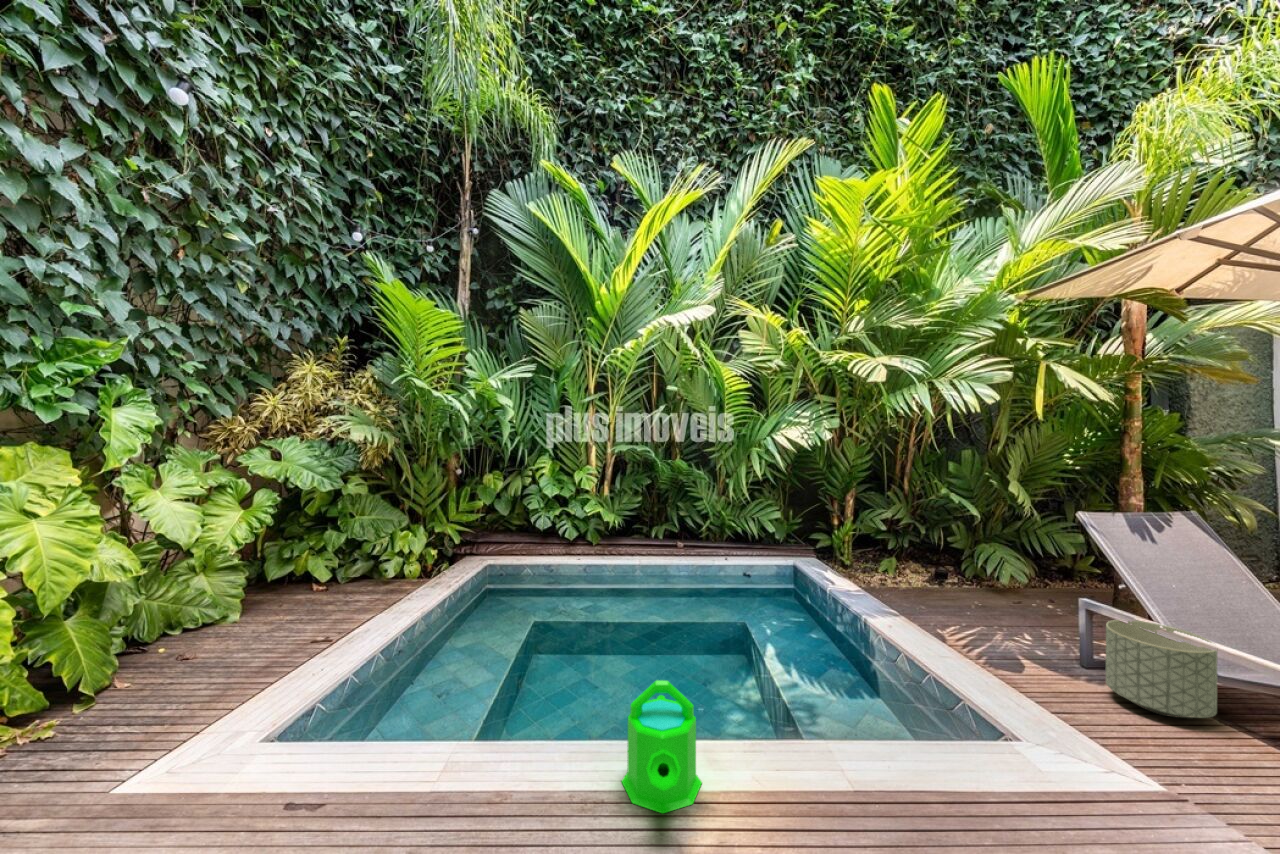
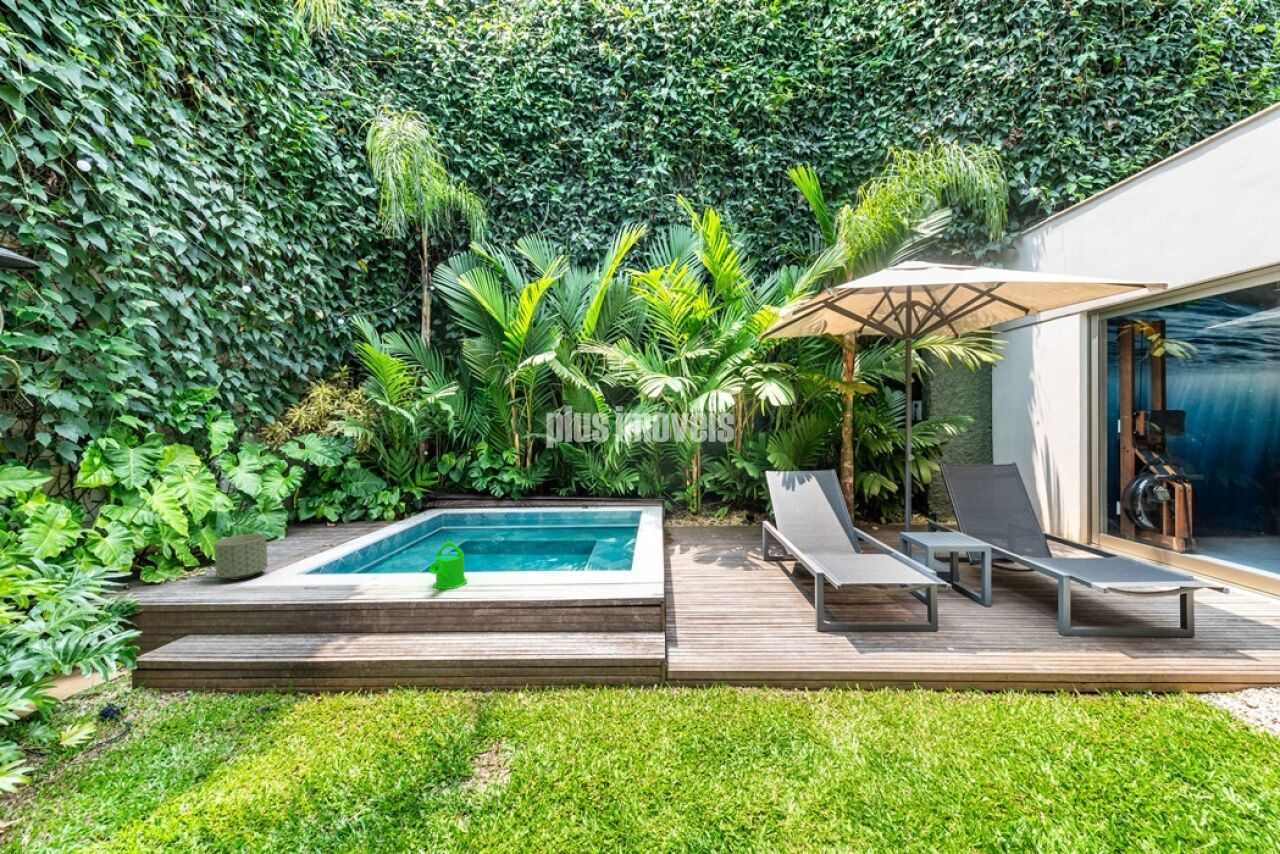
planter: present [1106,620,1218,718] -> present [214,534,268,580]

